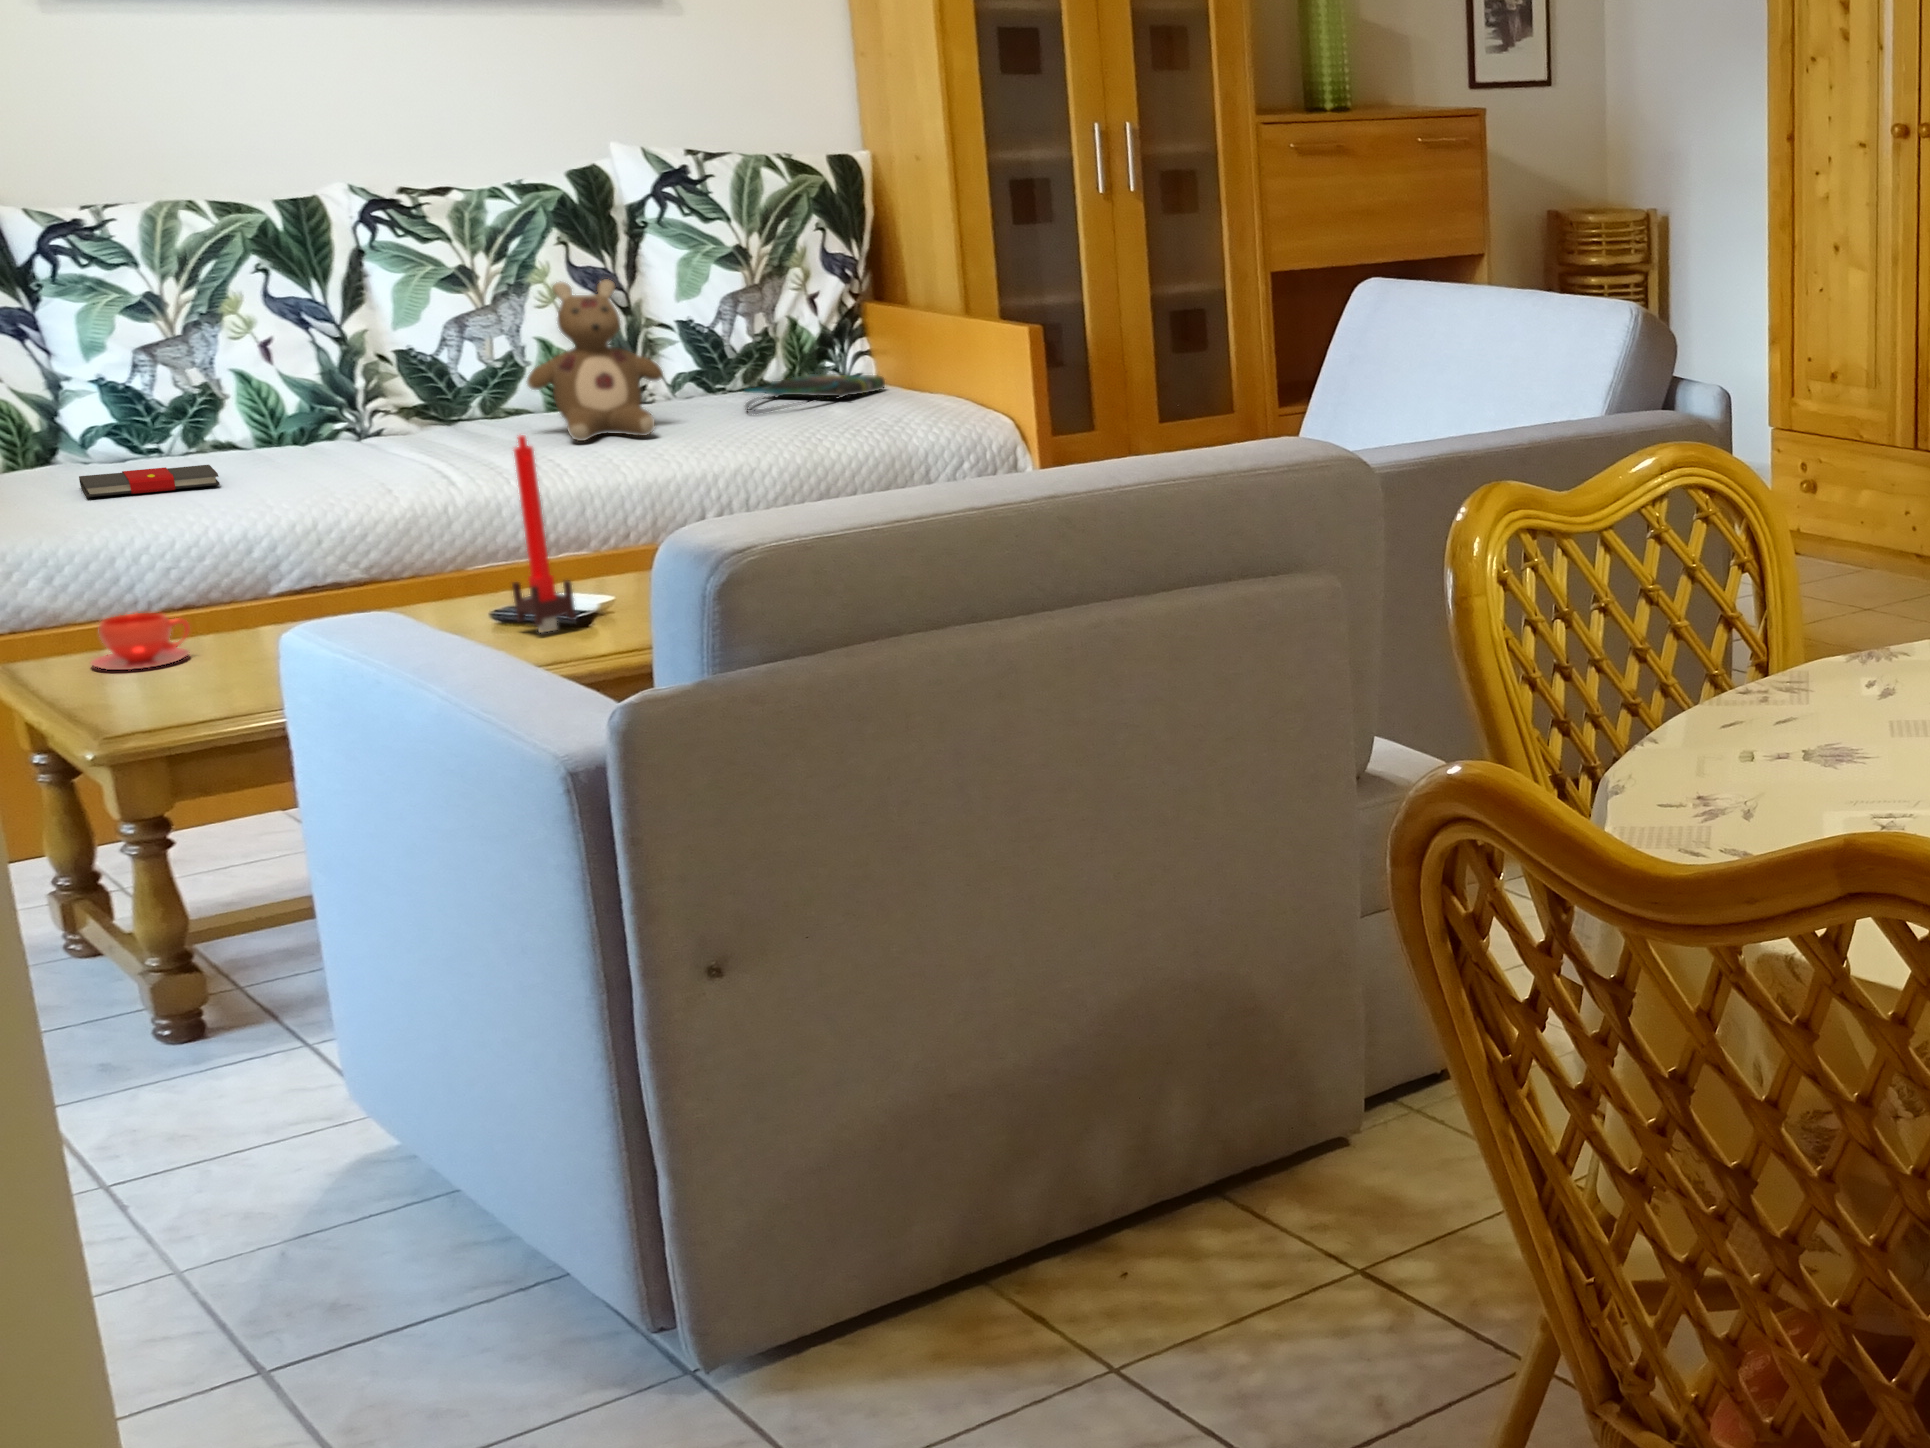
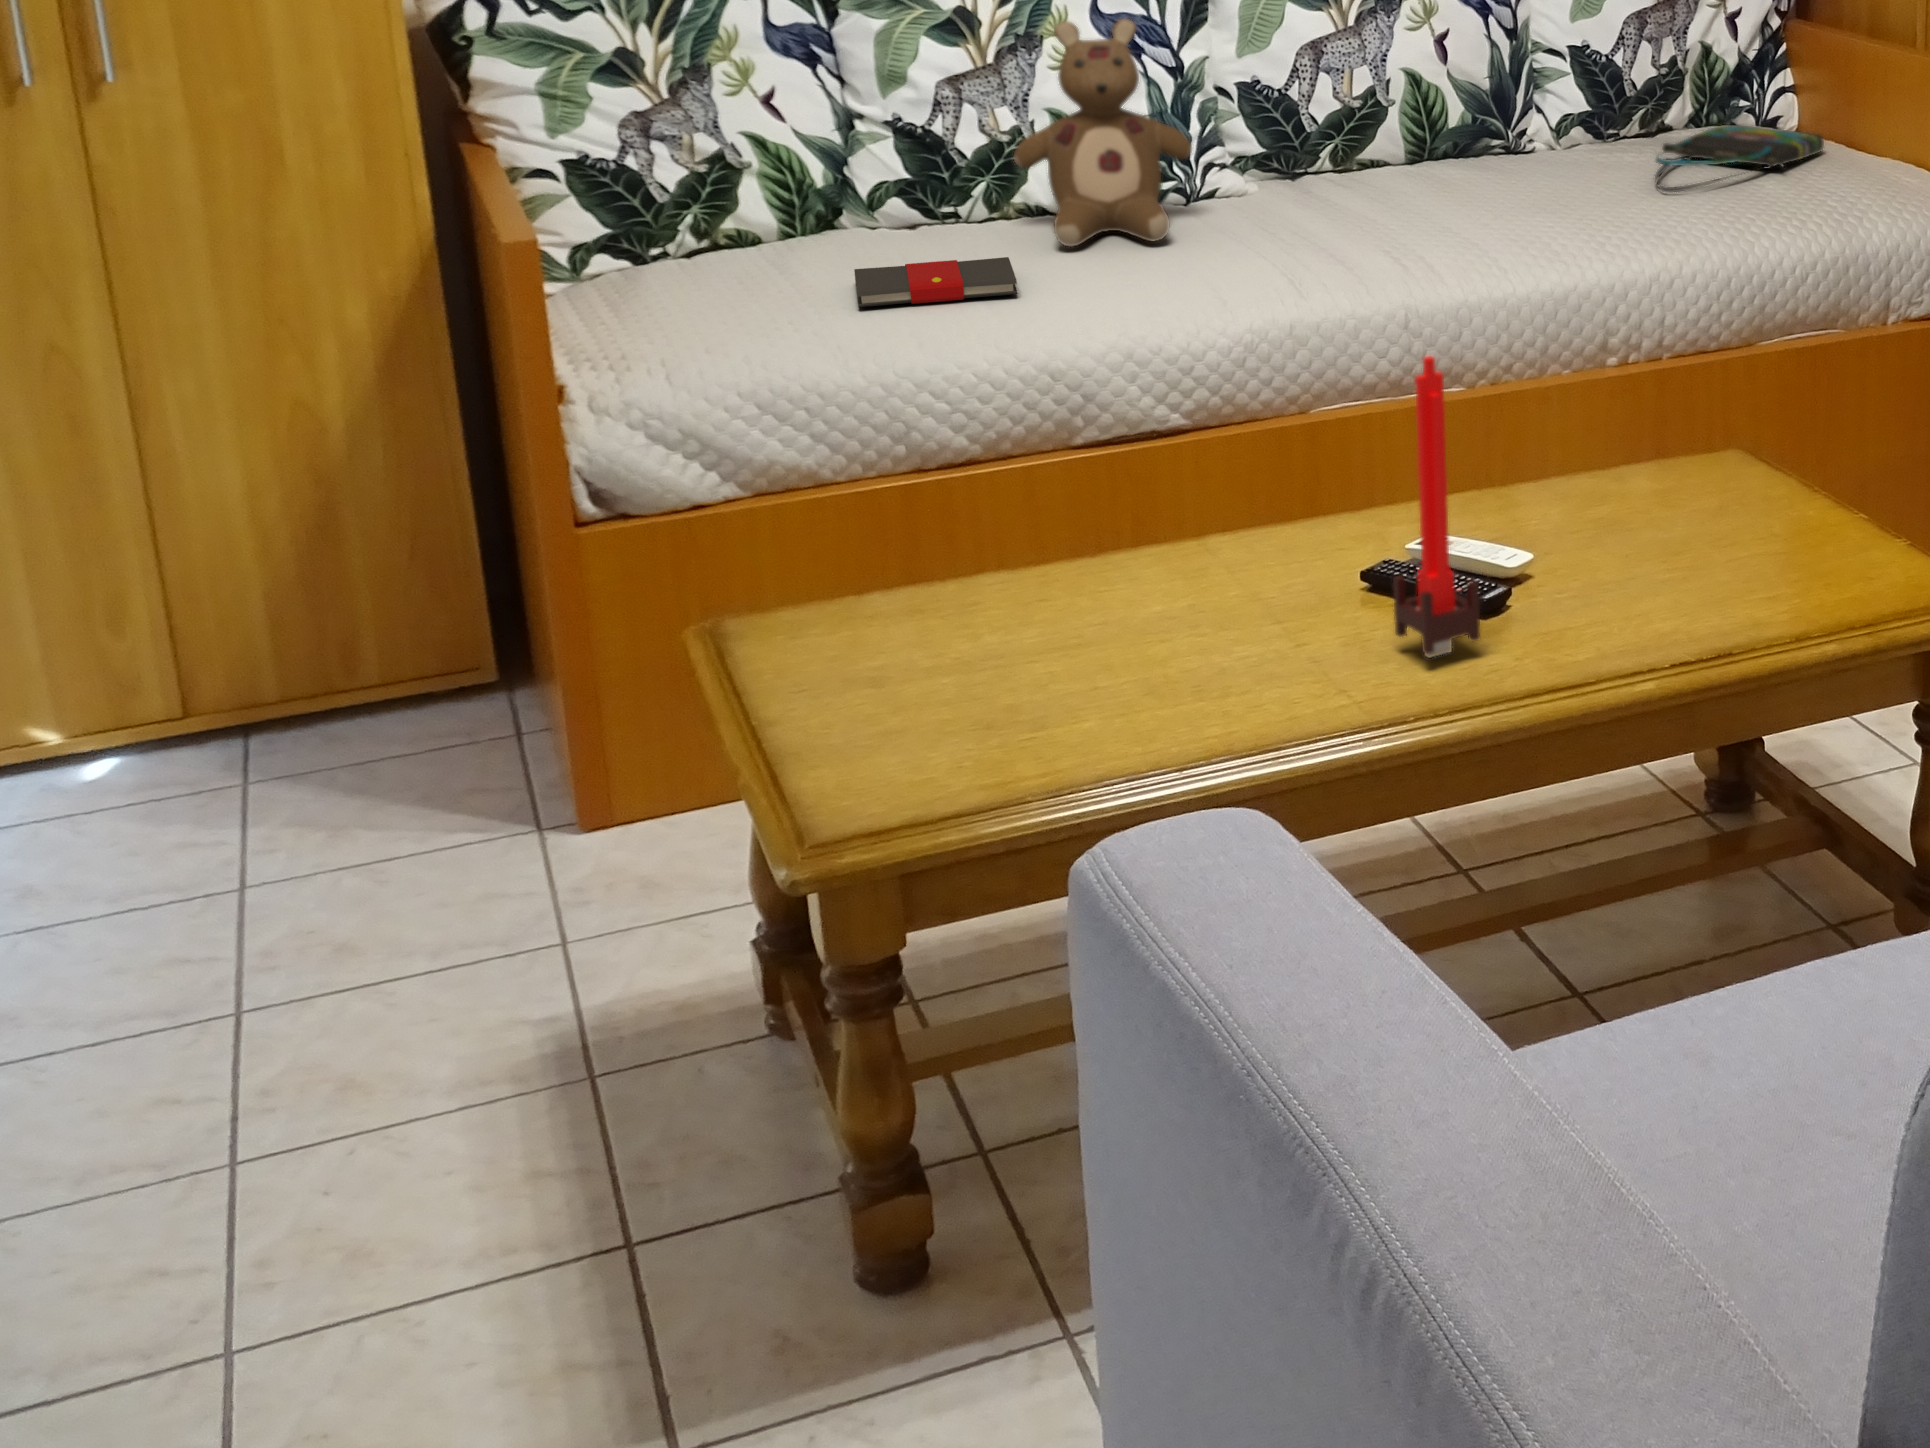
stuffed bear: present [526,279,663,441] -> present [1014,18,1192,246]
teacup: present [91,613,190,670] -> none [807,588,945,687]

